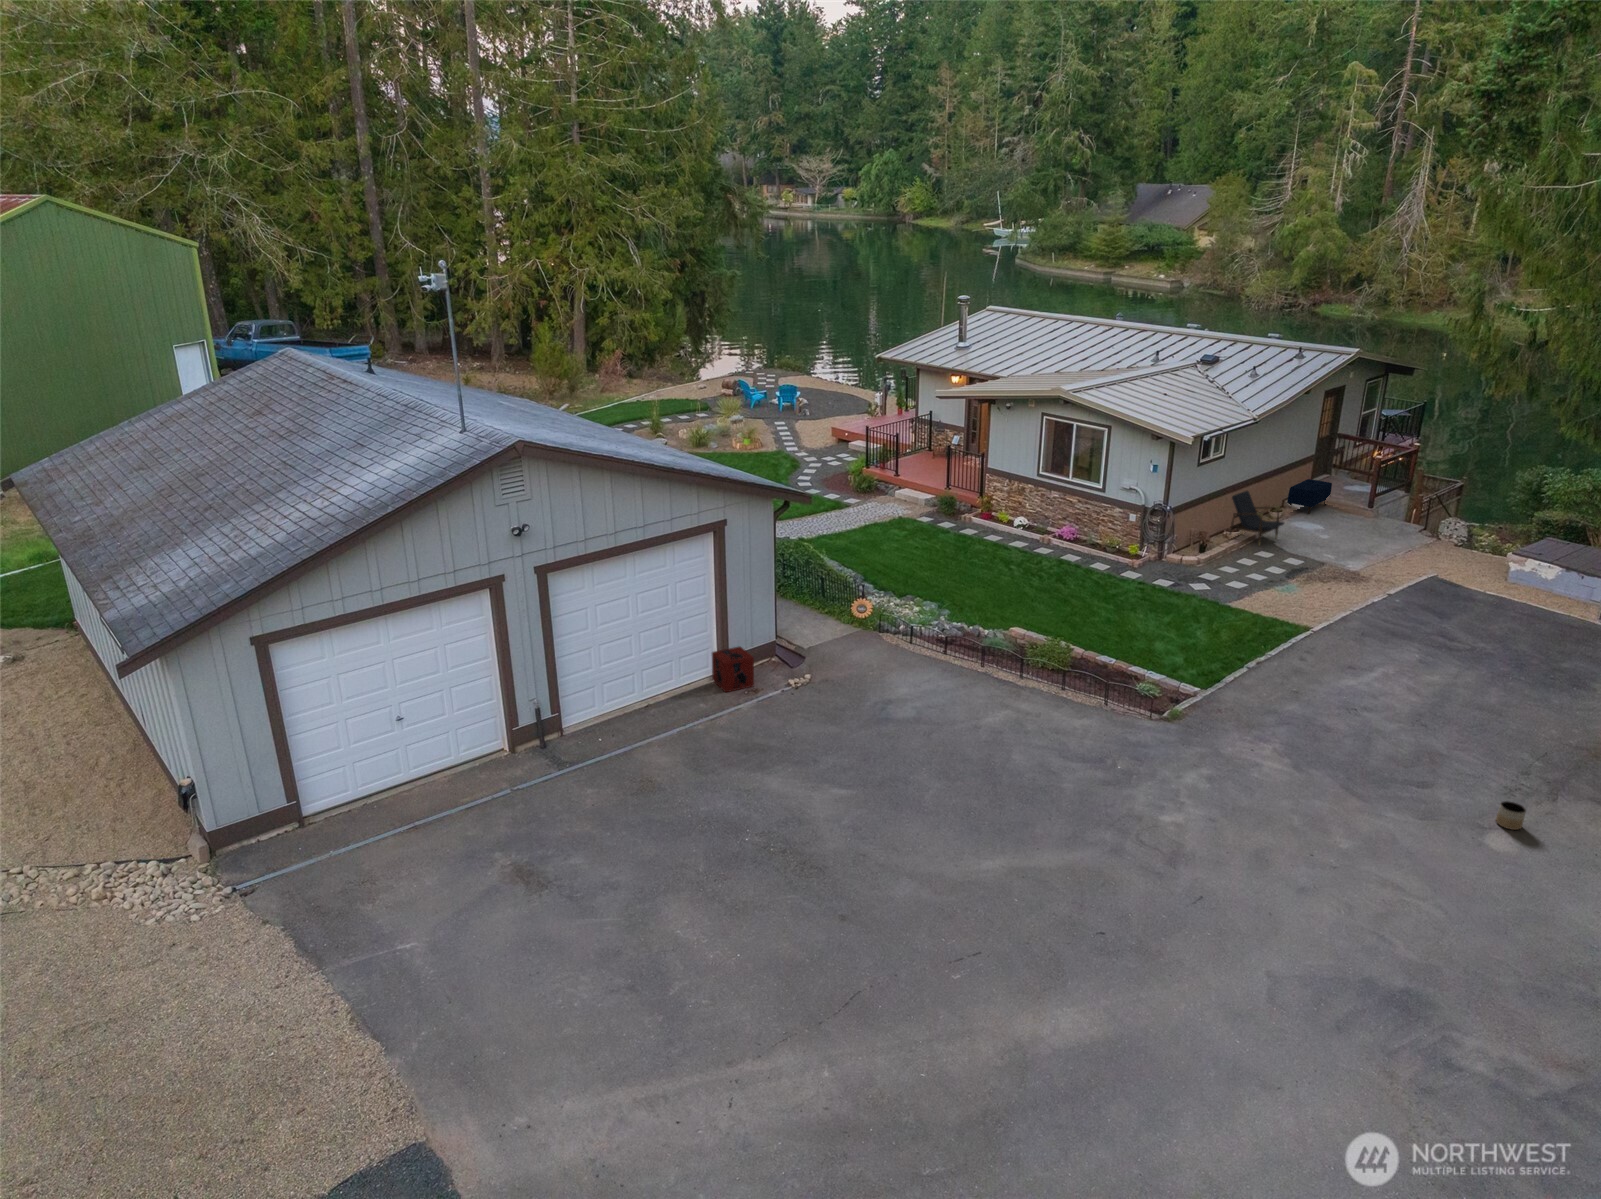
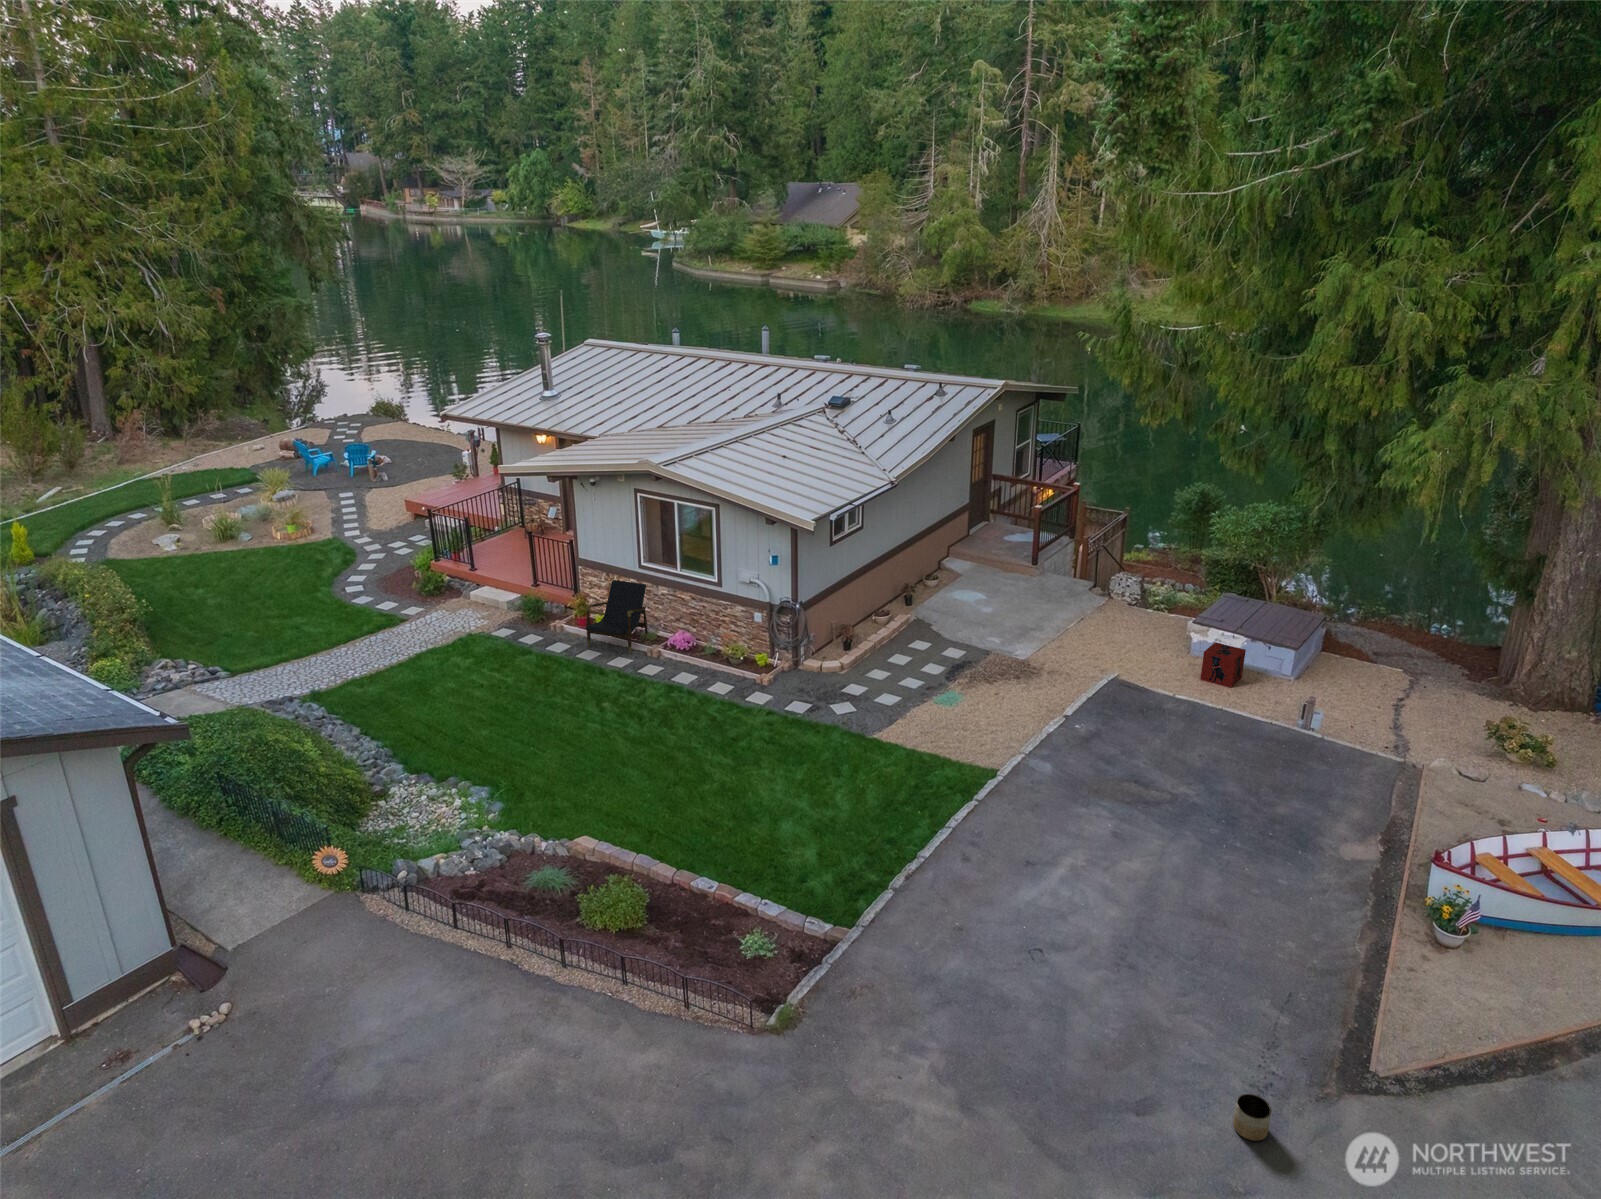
bench: present [1287,479,1332,514] -> none [945,531,992,576]
lounge chair: present [1229,491,1284,545] -> present [586,580,648,653]
storage box: present [712,647,754,692] -> present [1200,643,1246,688]

